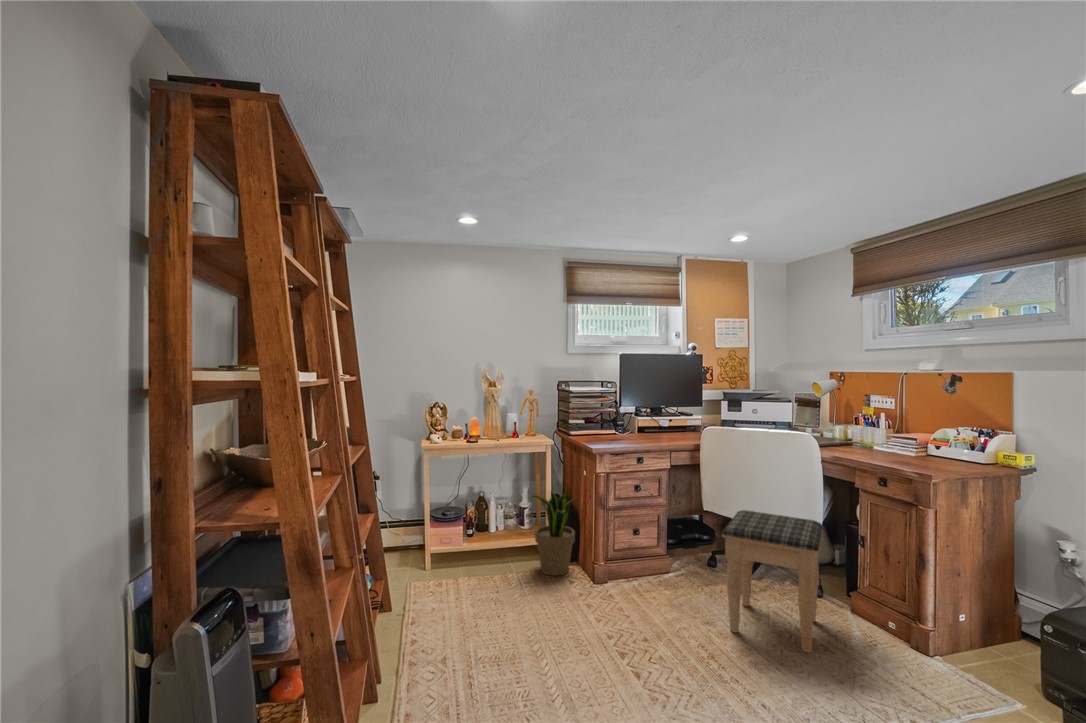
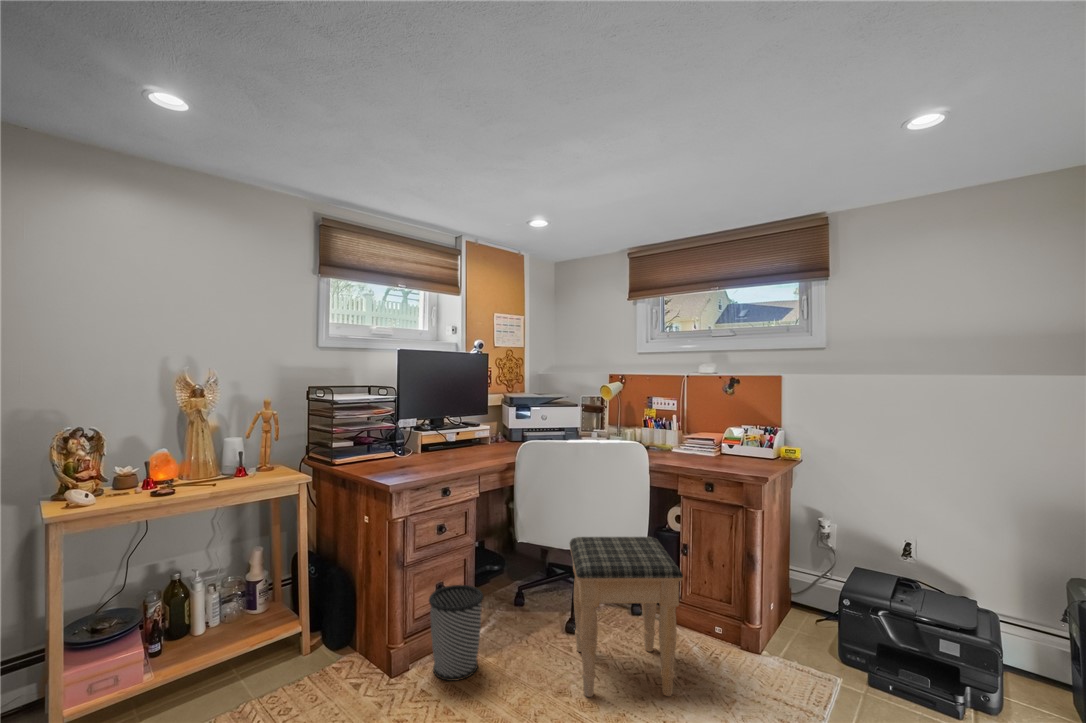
potted plant: present [531,492,576,576] -> none [277,551,360,685]
wastebasket: none [621,531,662,597] -> present [429,585,483,681]

